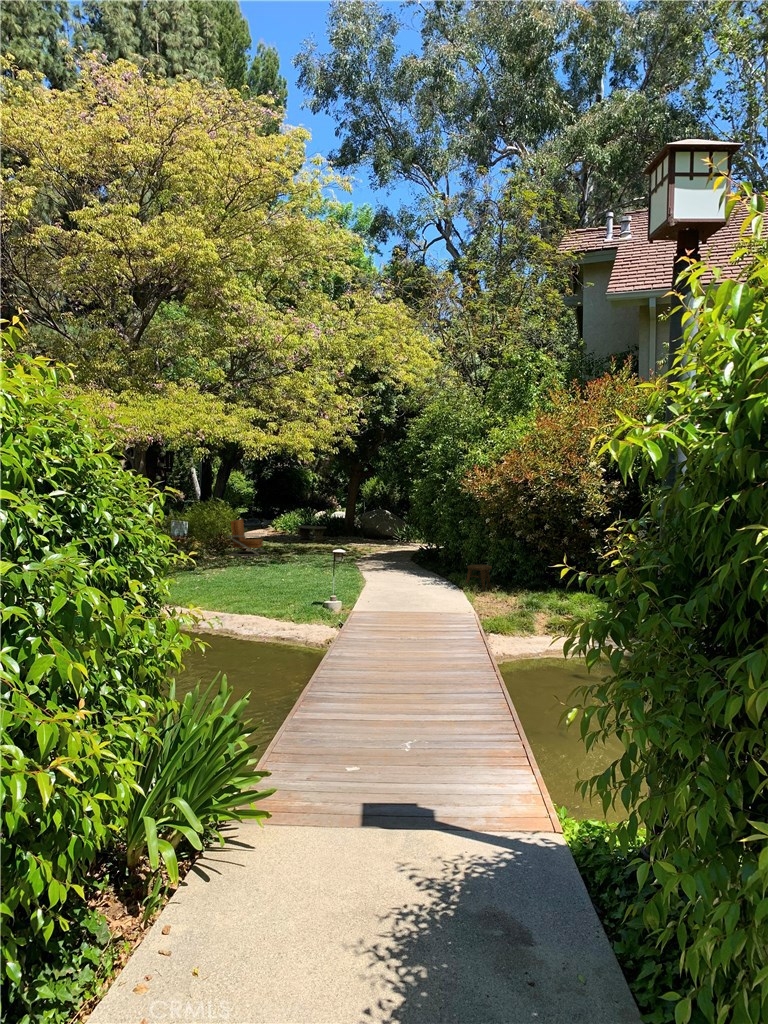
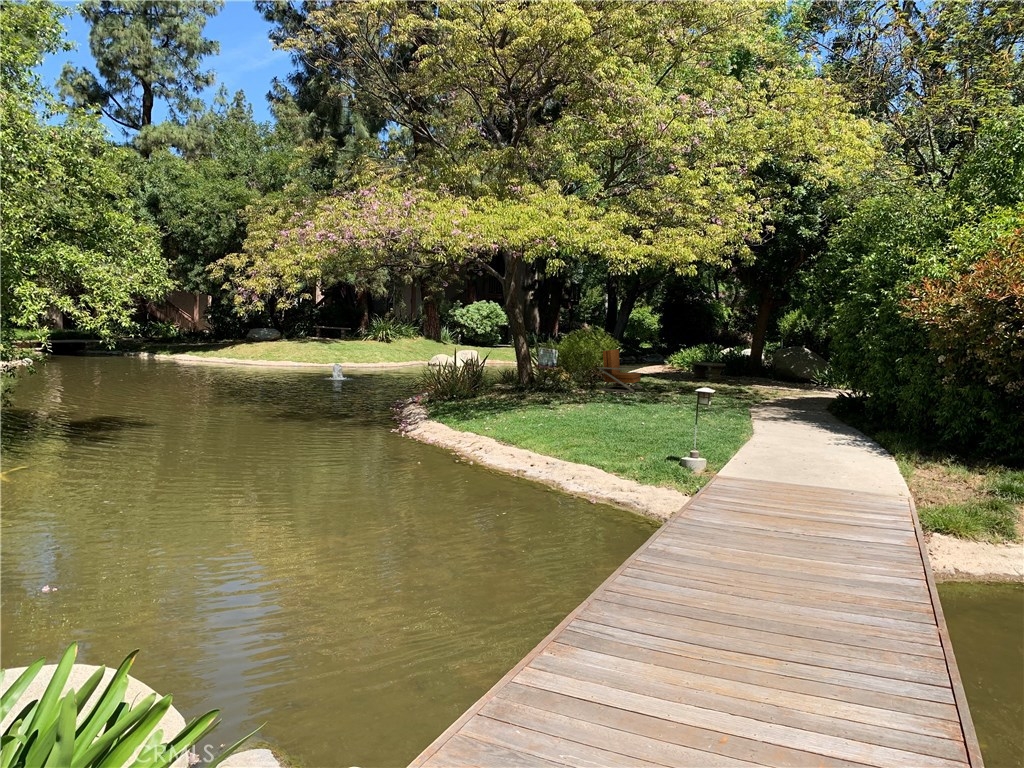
stool: present [465,565,492,592] -> none [897,422,944,463]

